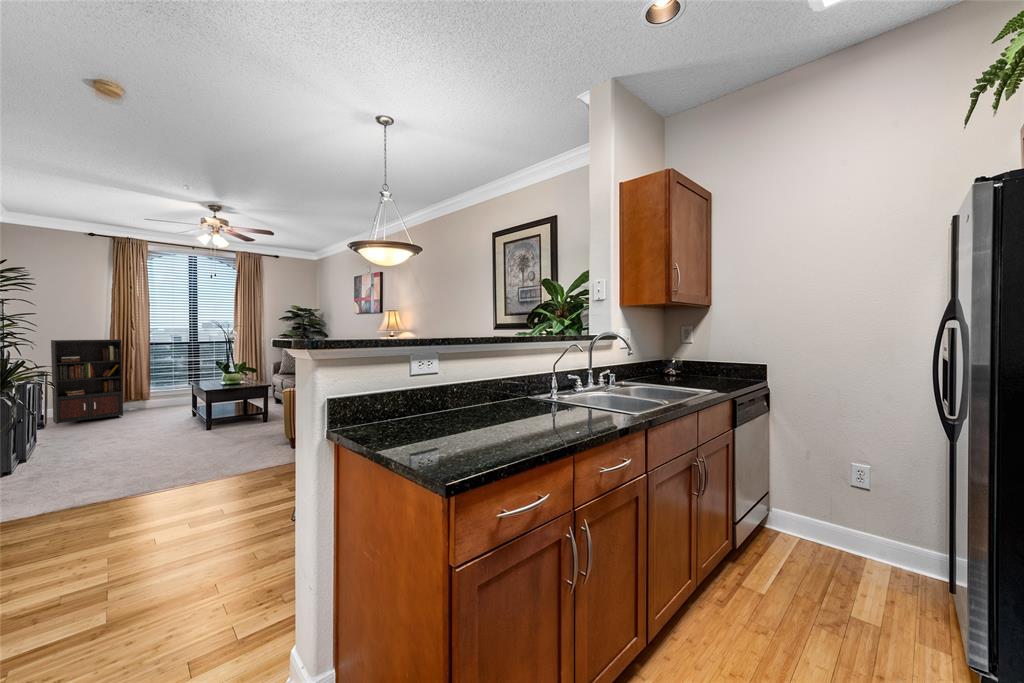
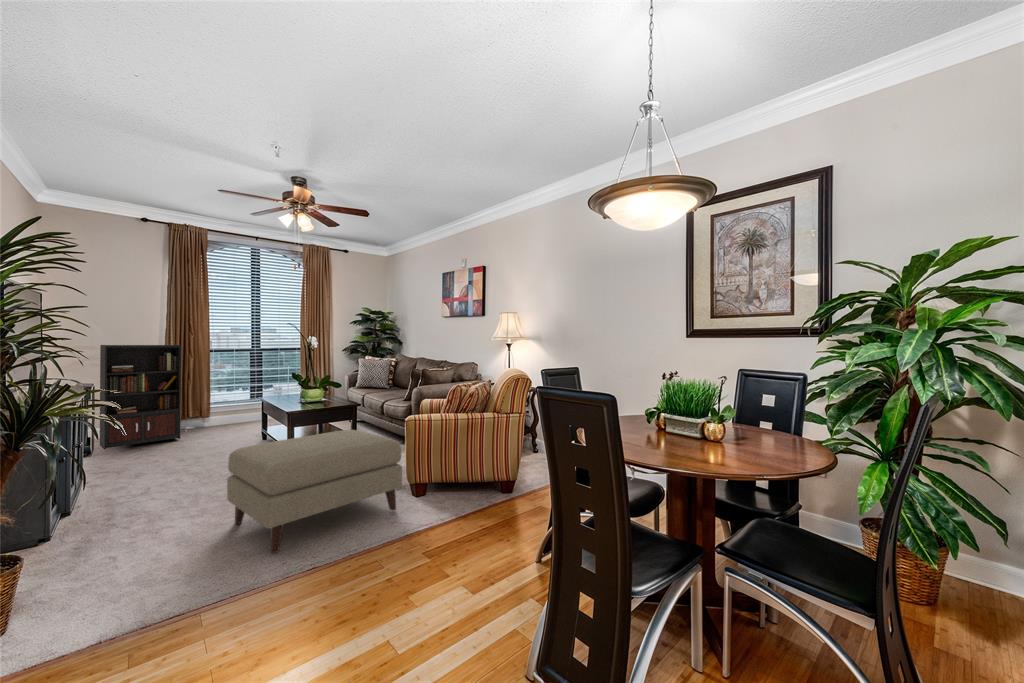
ottoman: none [142,401,276,479] -> present [227,430,402,554]

